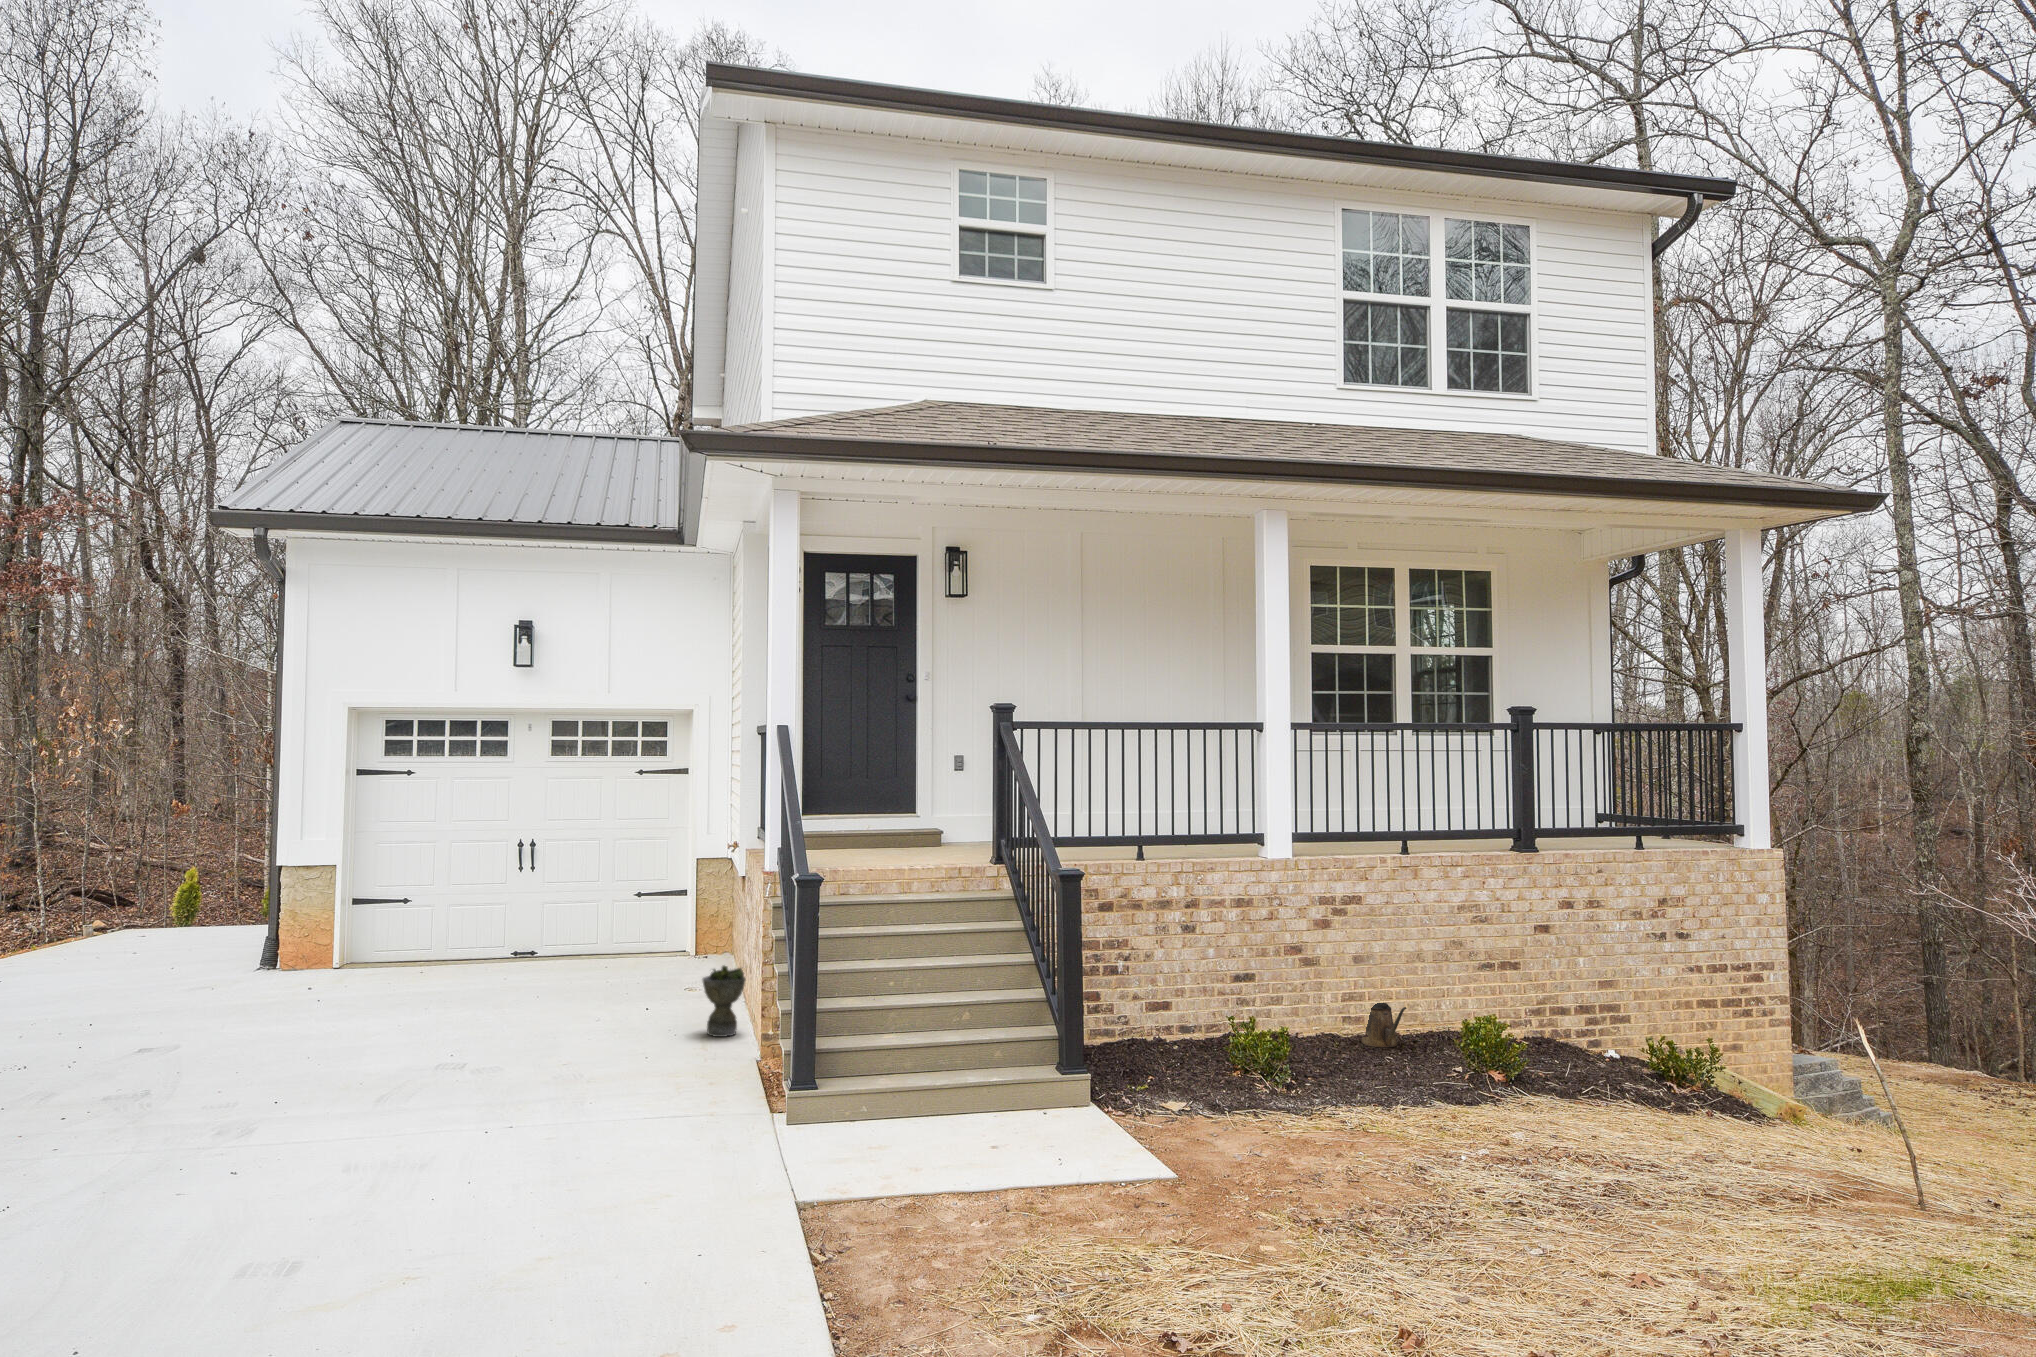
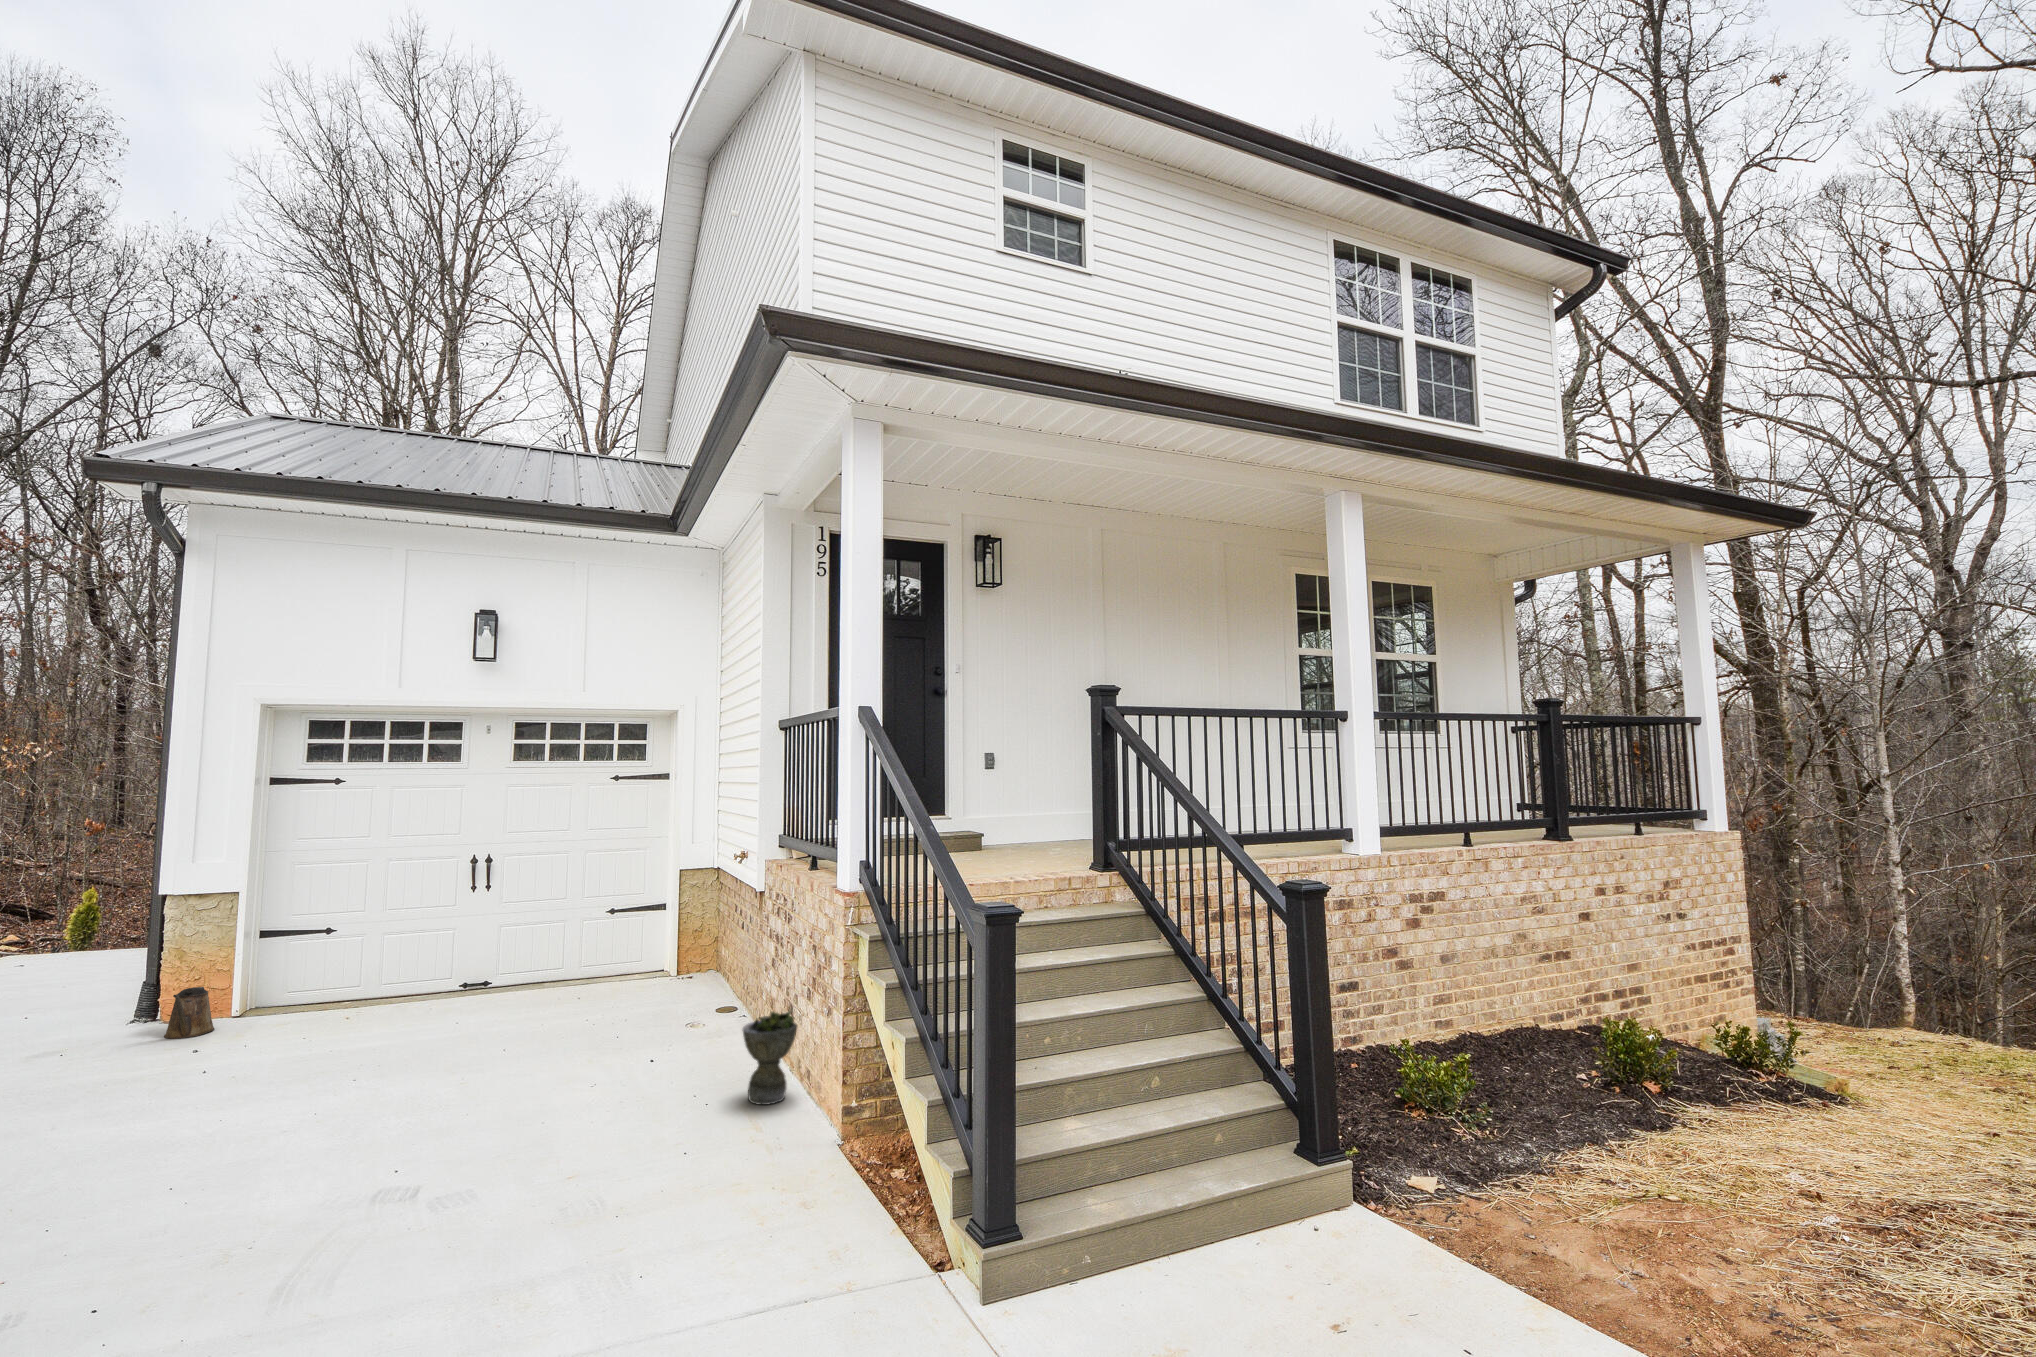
watering can: present [1361,1003,1407,1047] -> present [164,987,215,1039]

